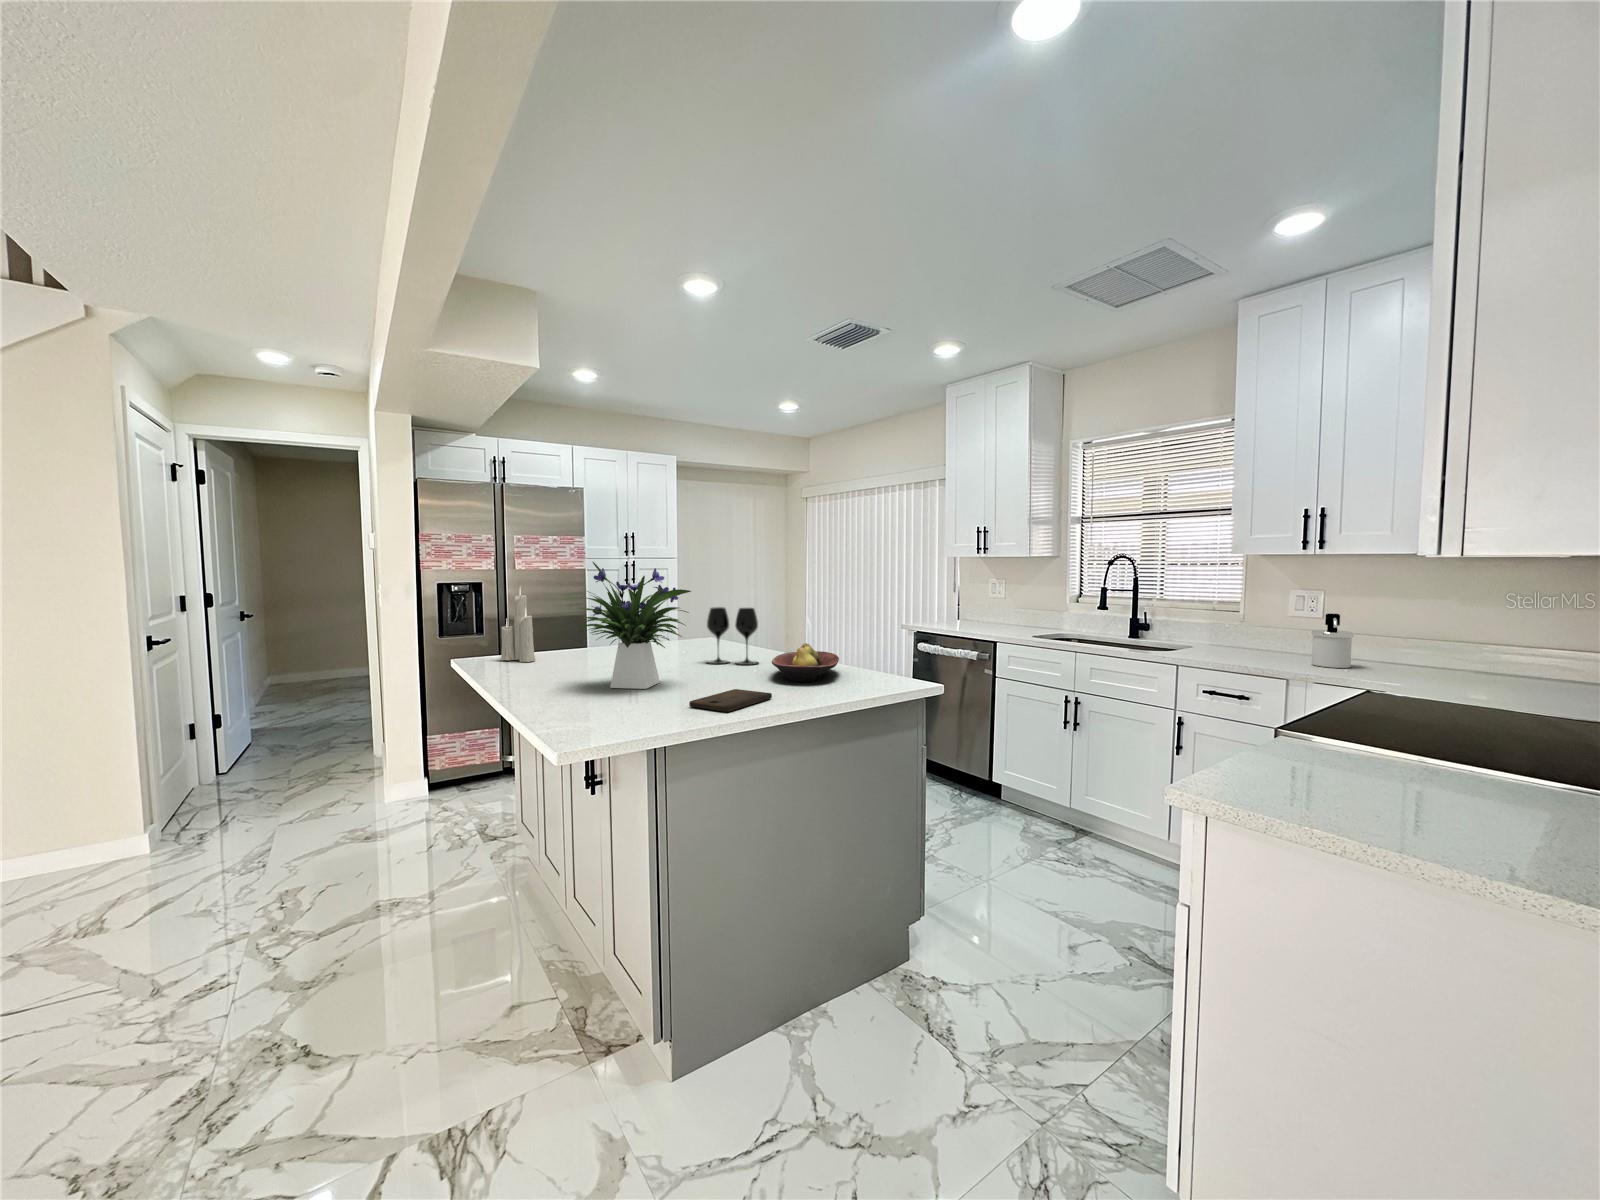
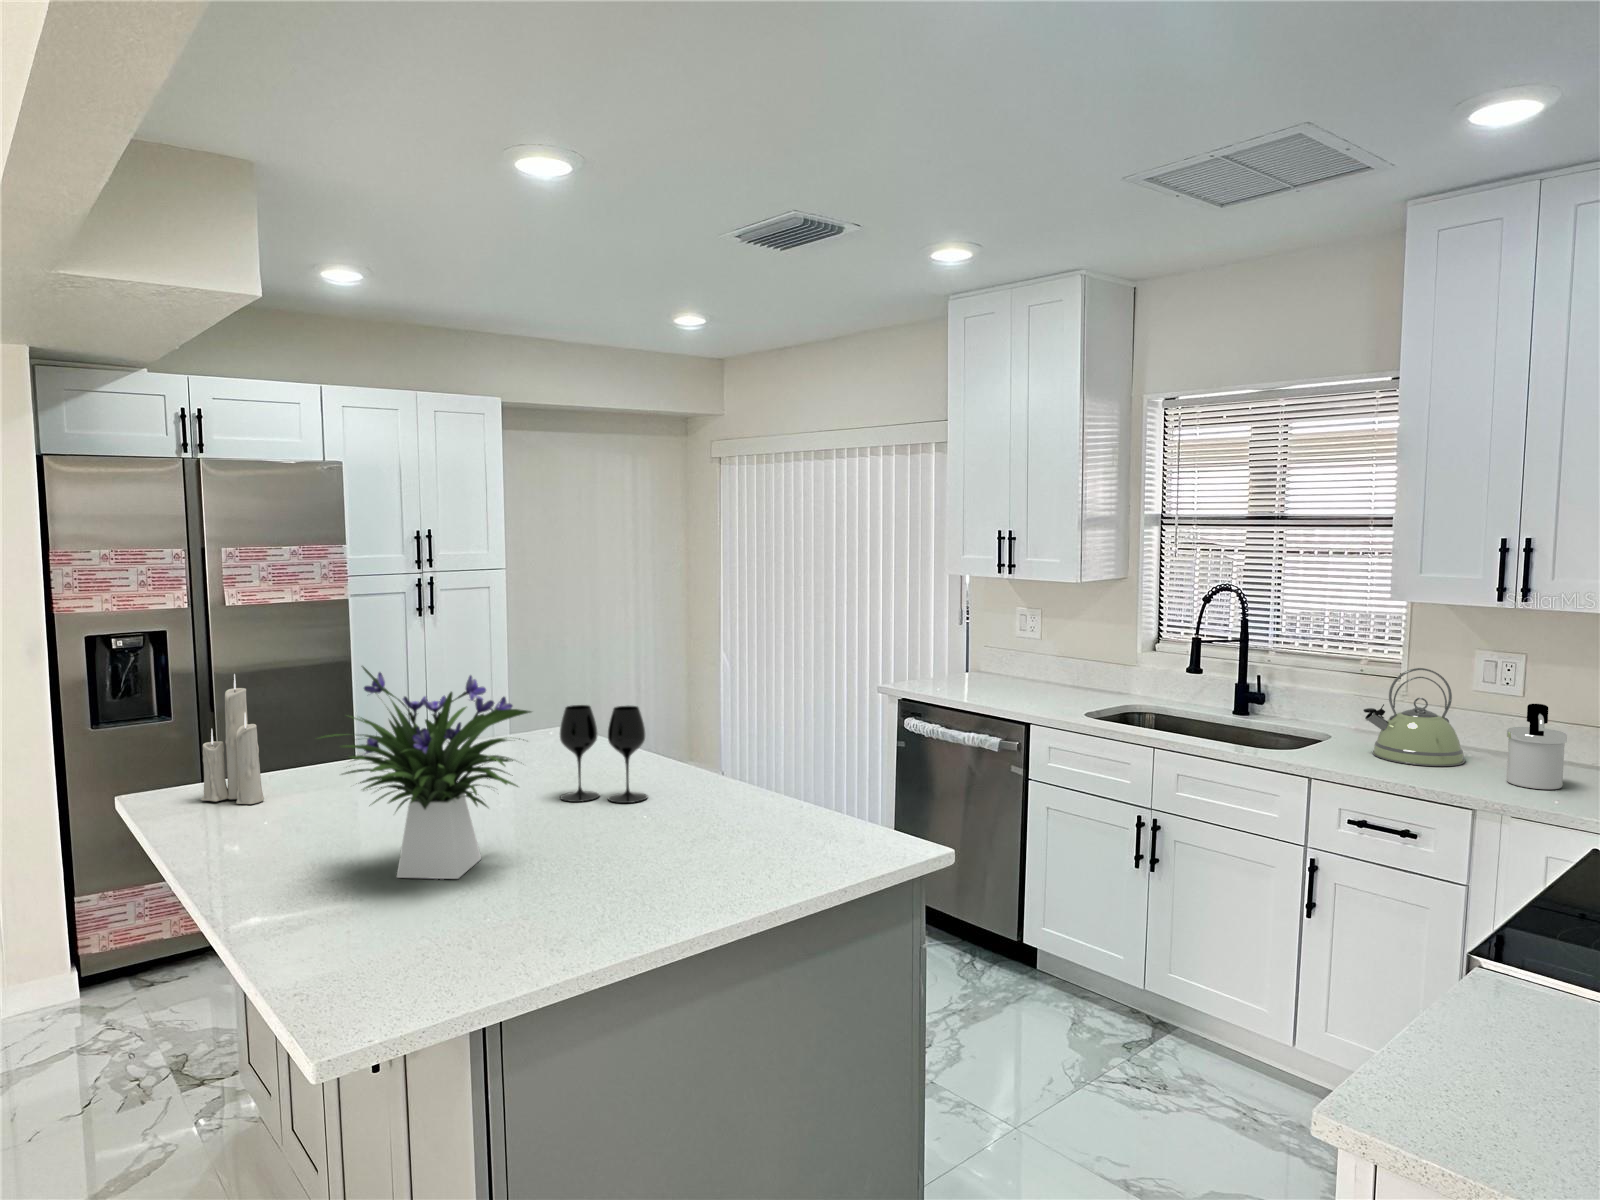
kettle: none [1214,597,1283,658] -> present [1363,668,1465,766]
fruit bowl: present [772,643,839,682] -> none [669,775,780,851]
cutting board: present [689,689,772,712] -> none [532,881,670,943]

